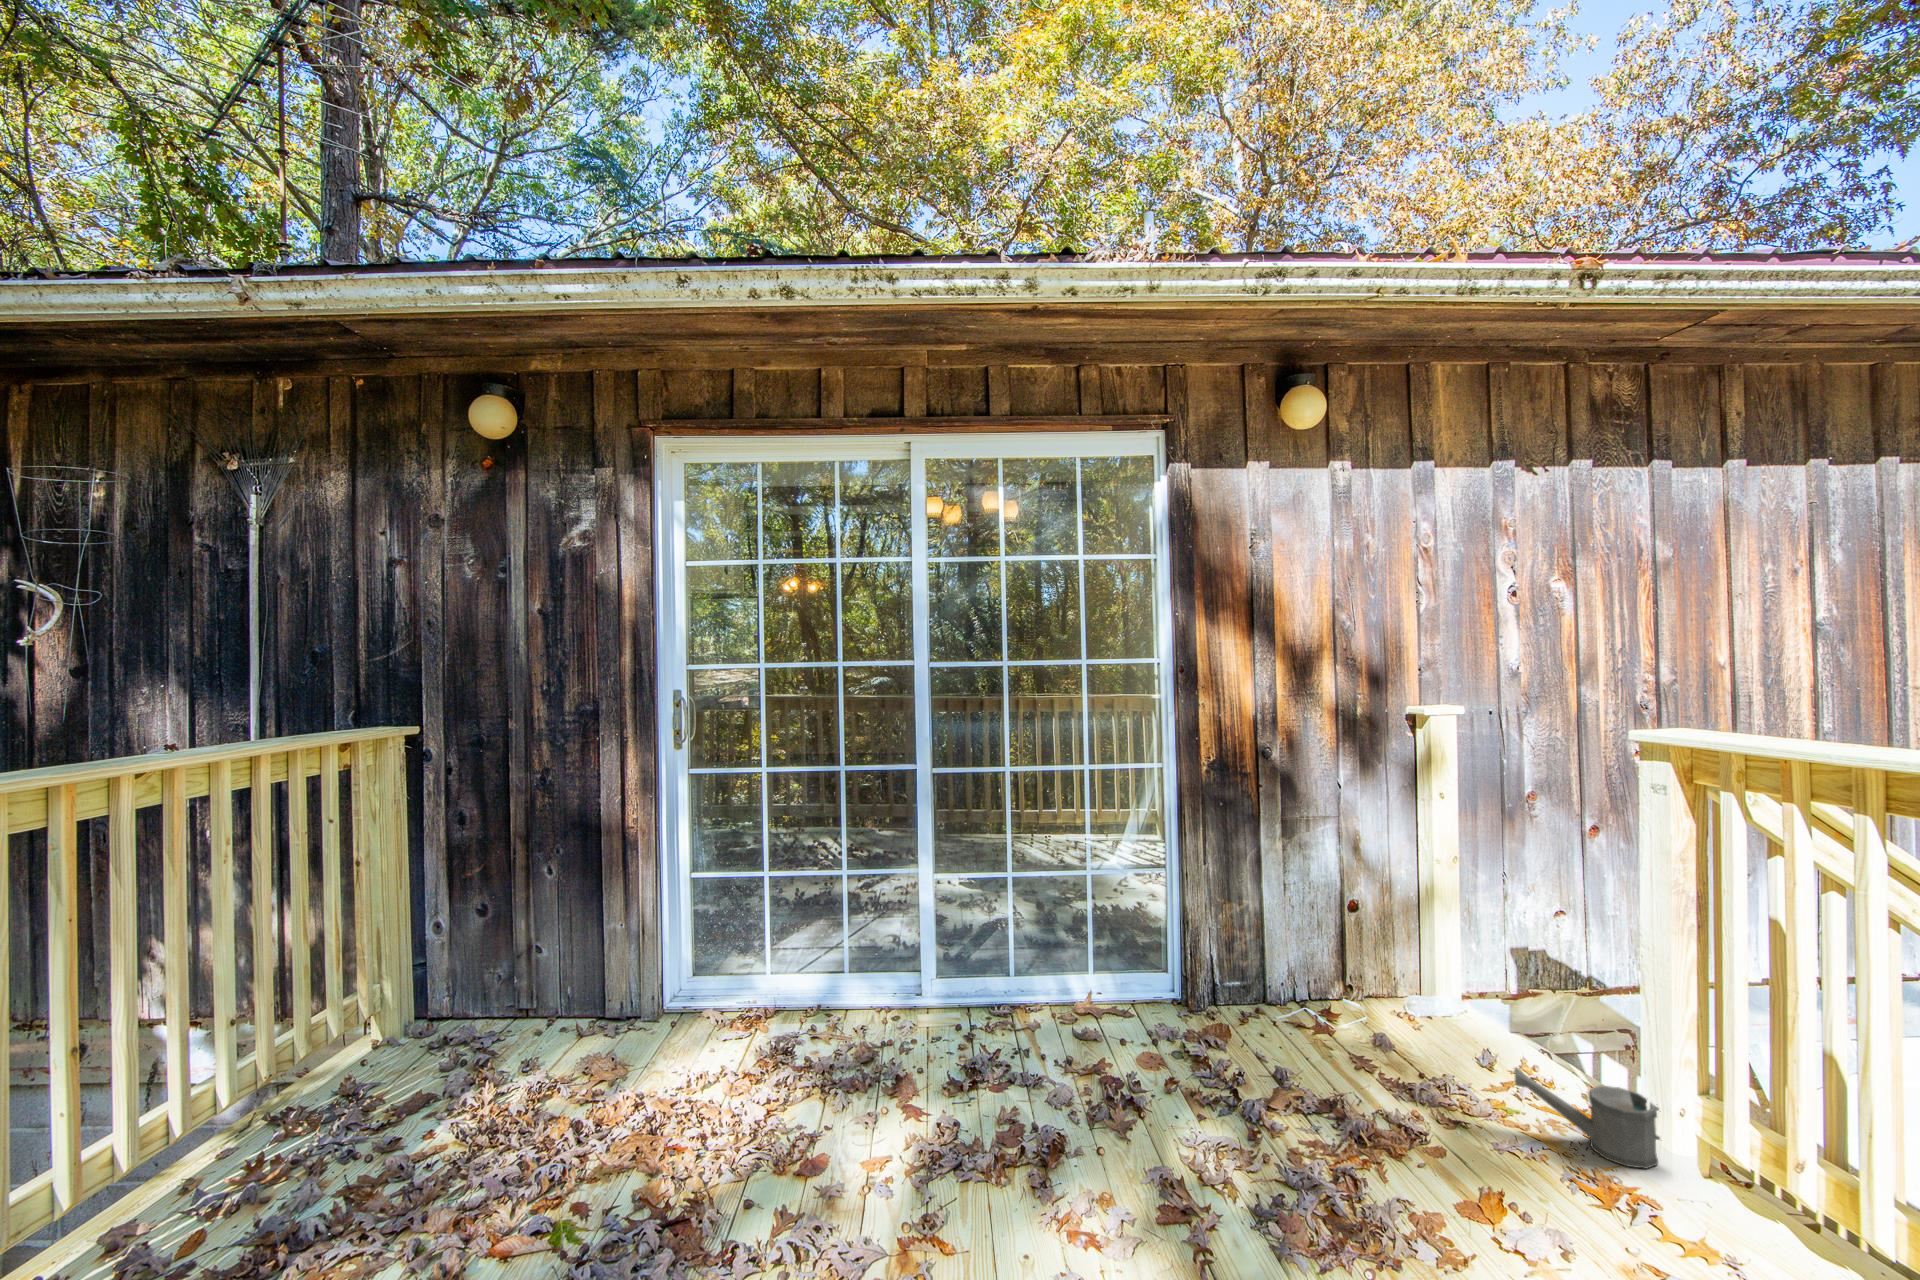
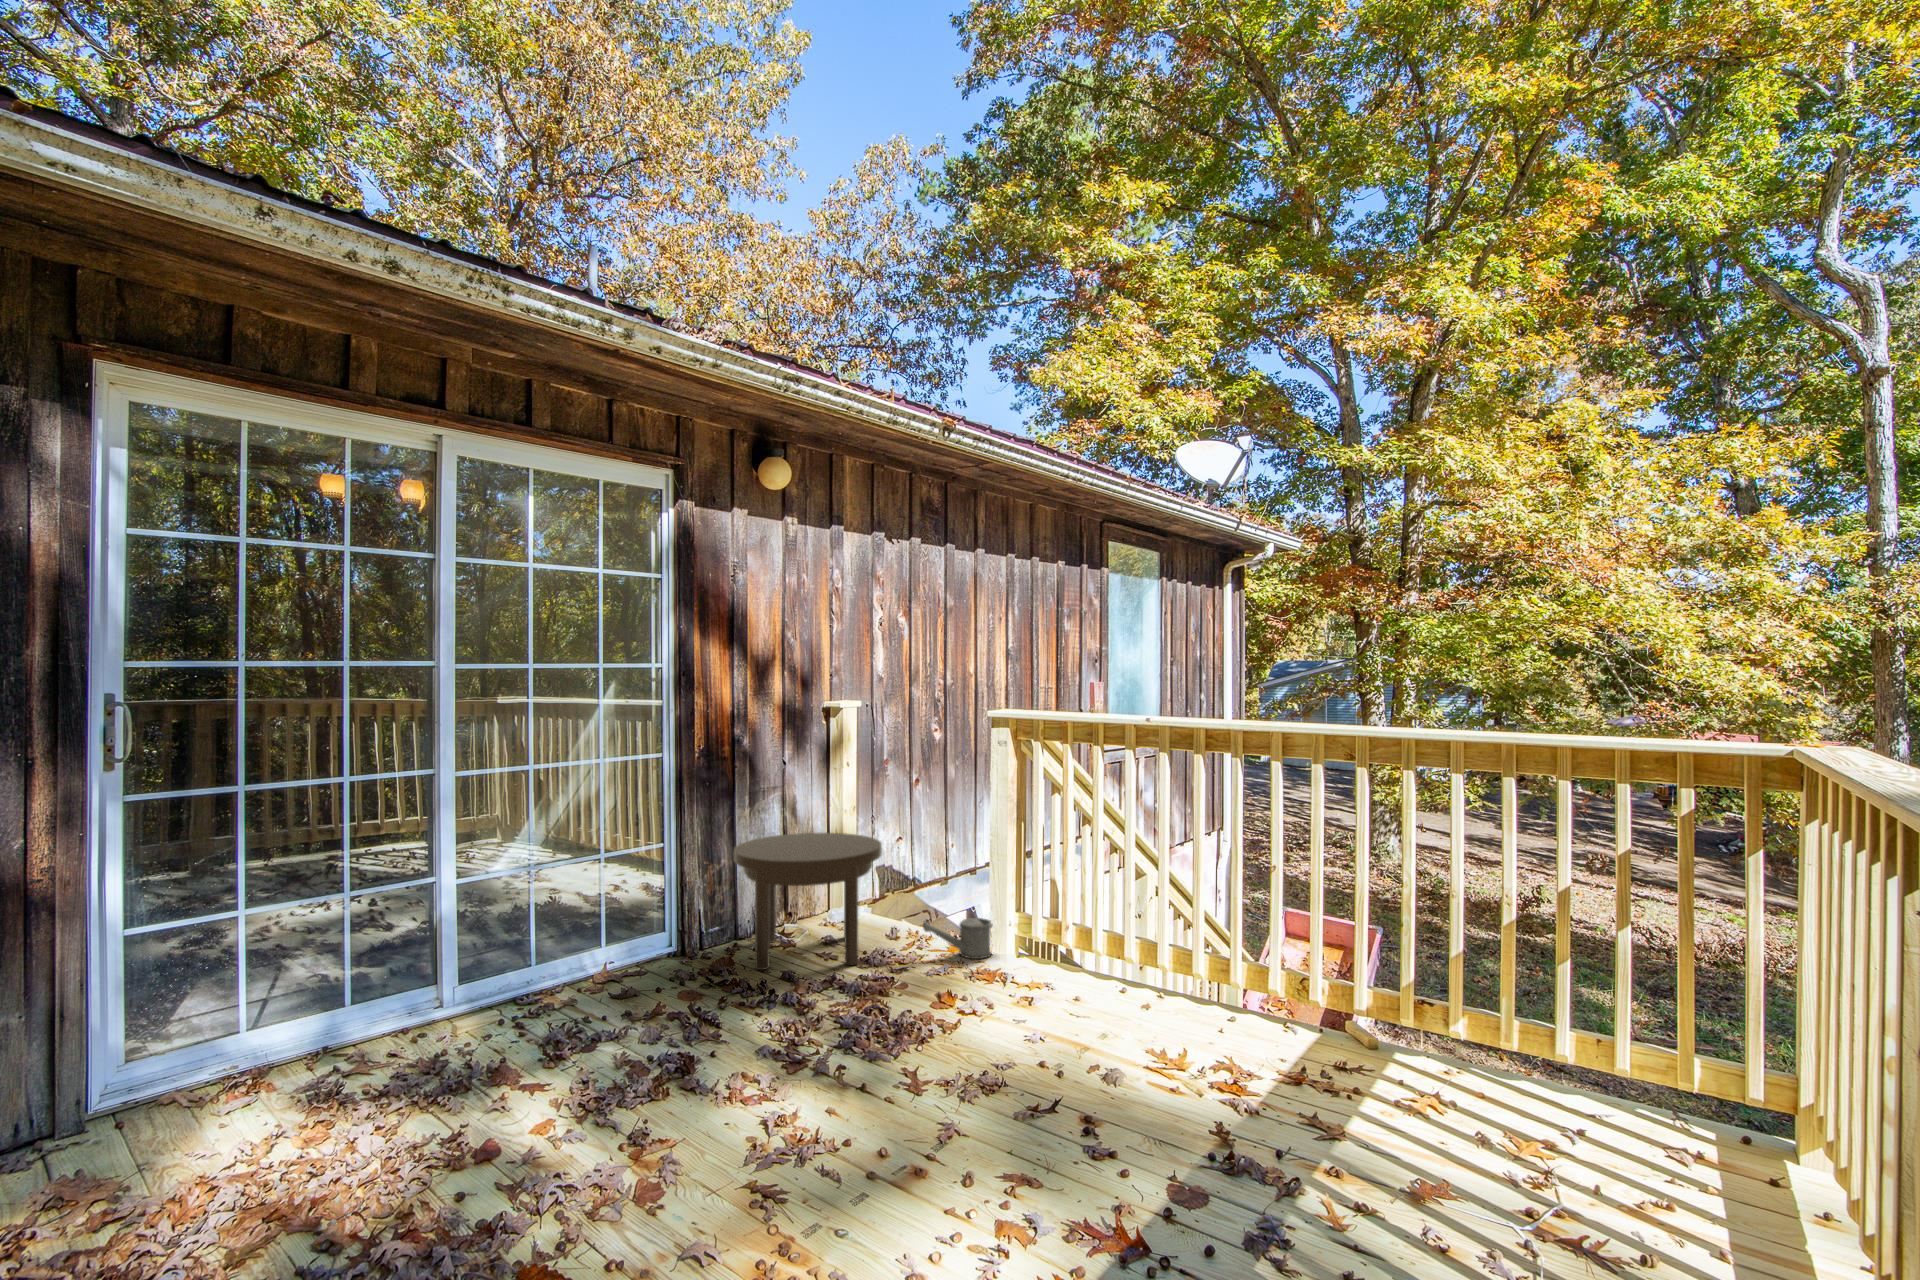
side table: none [1239,881,1456,1096] -> present [734,833,882,970]

